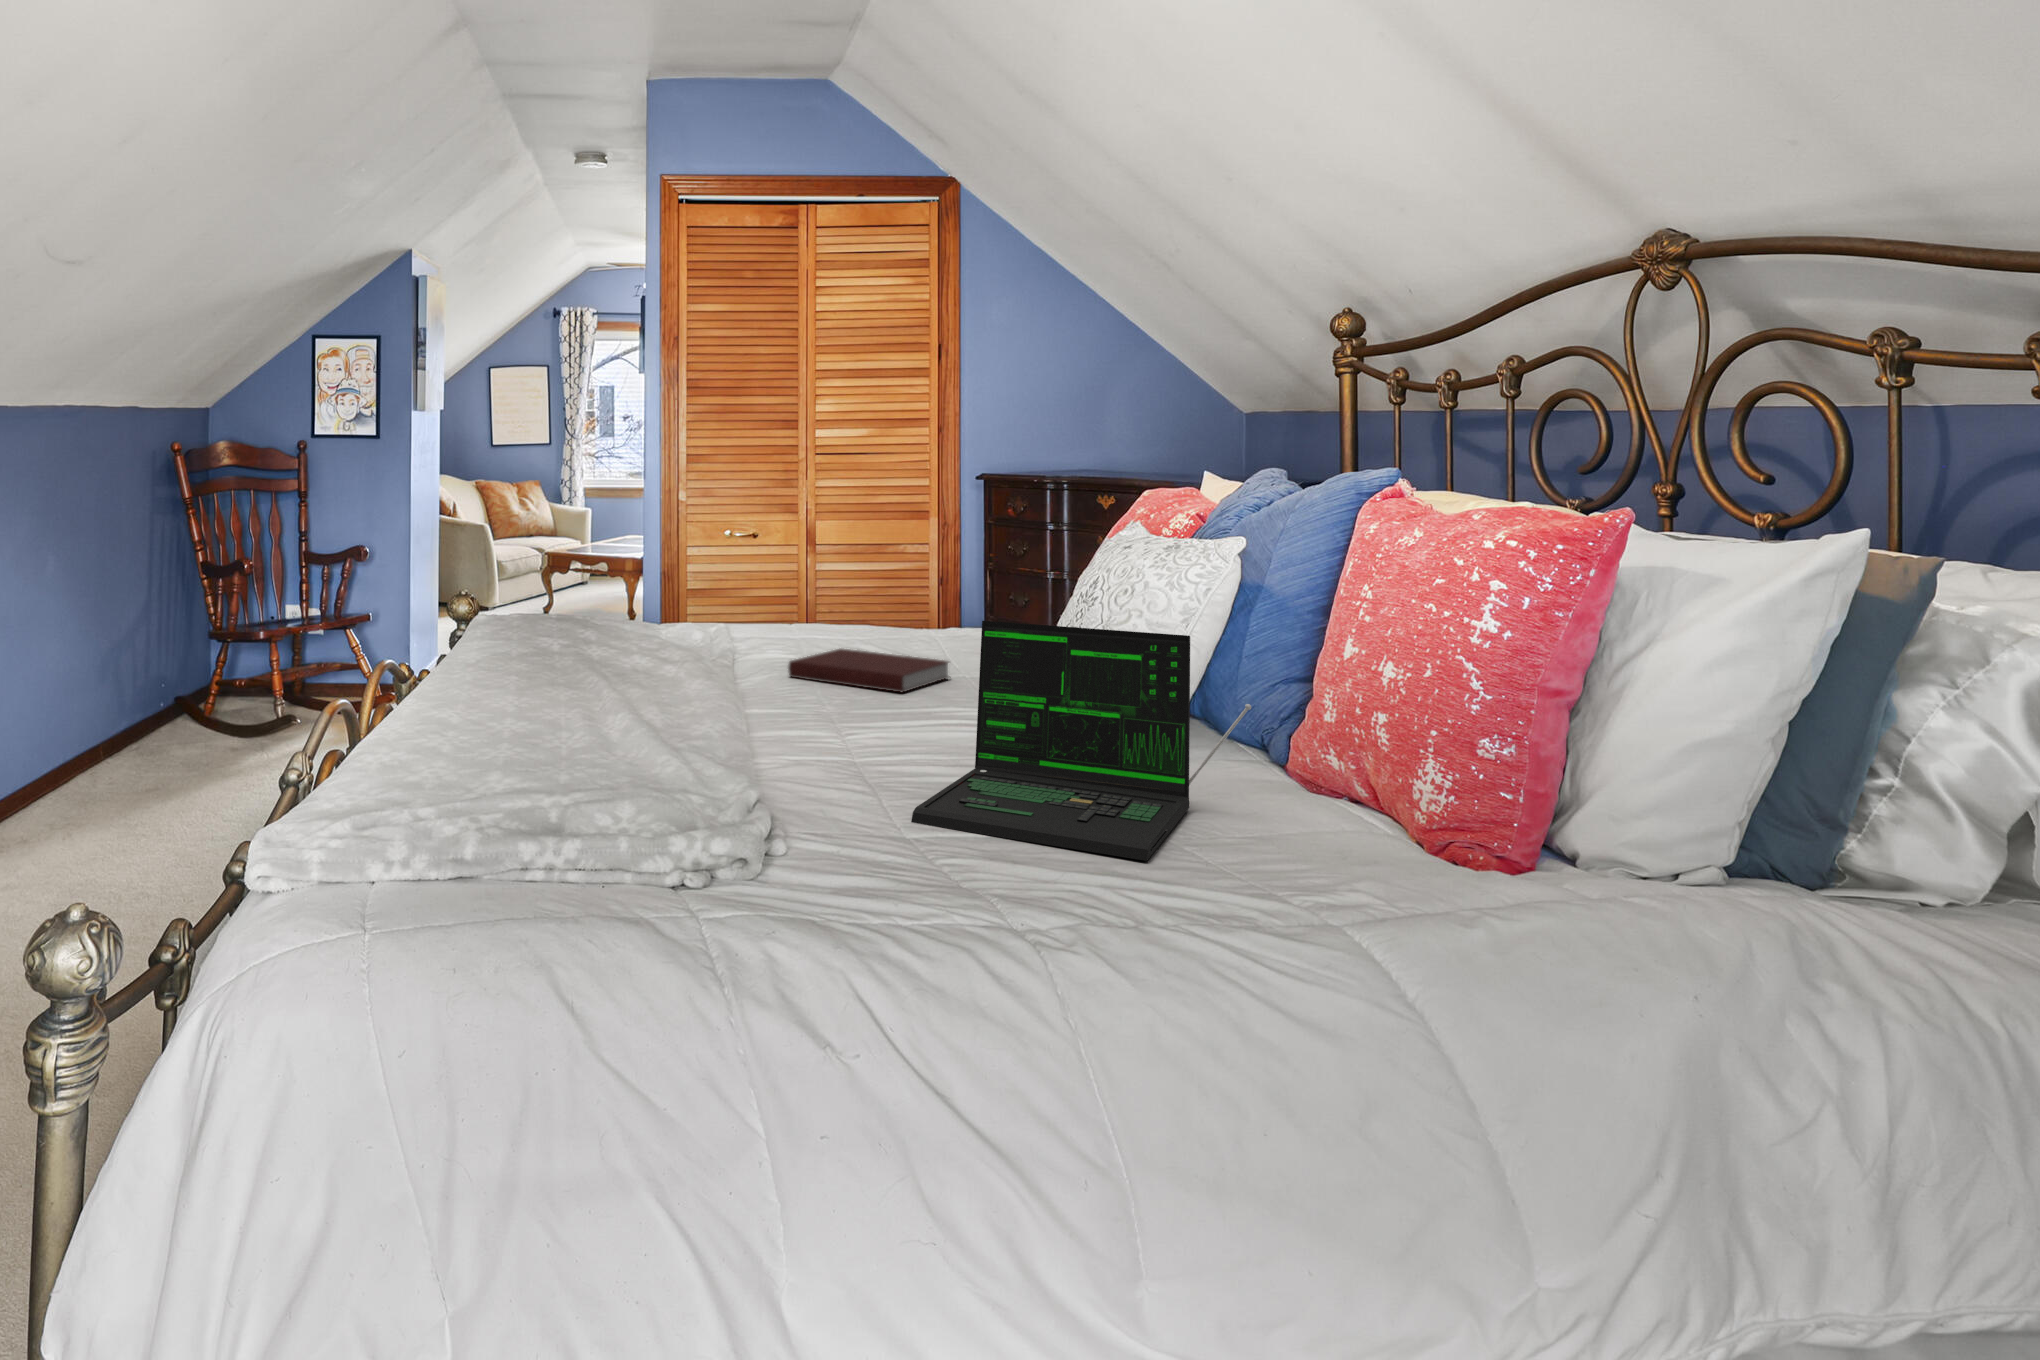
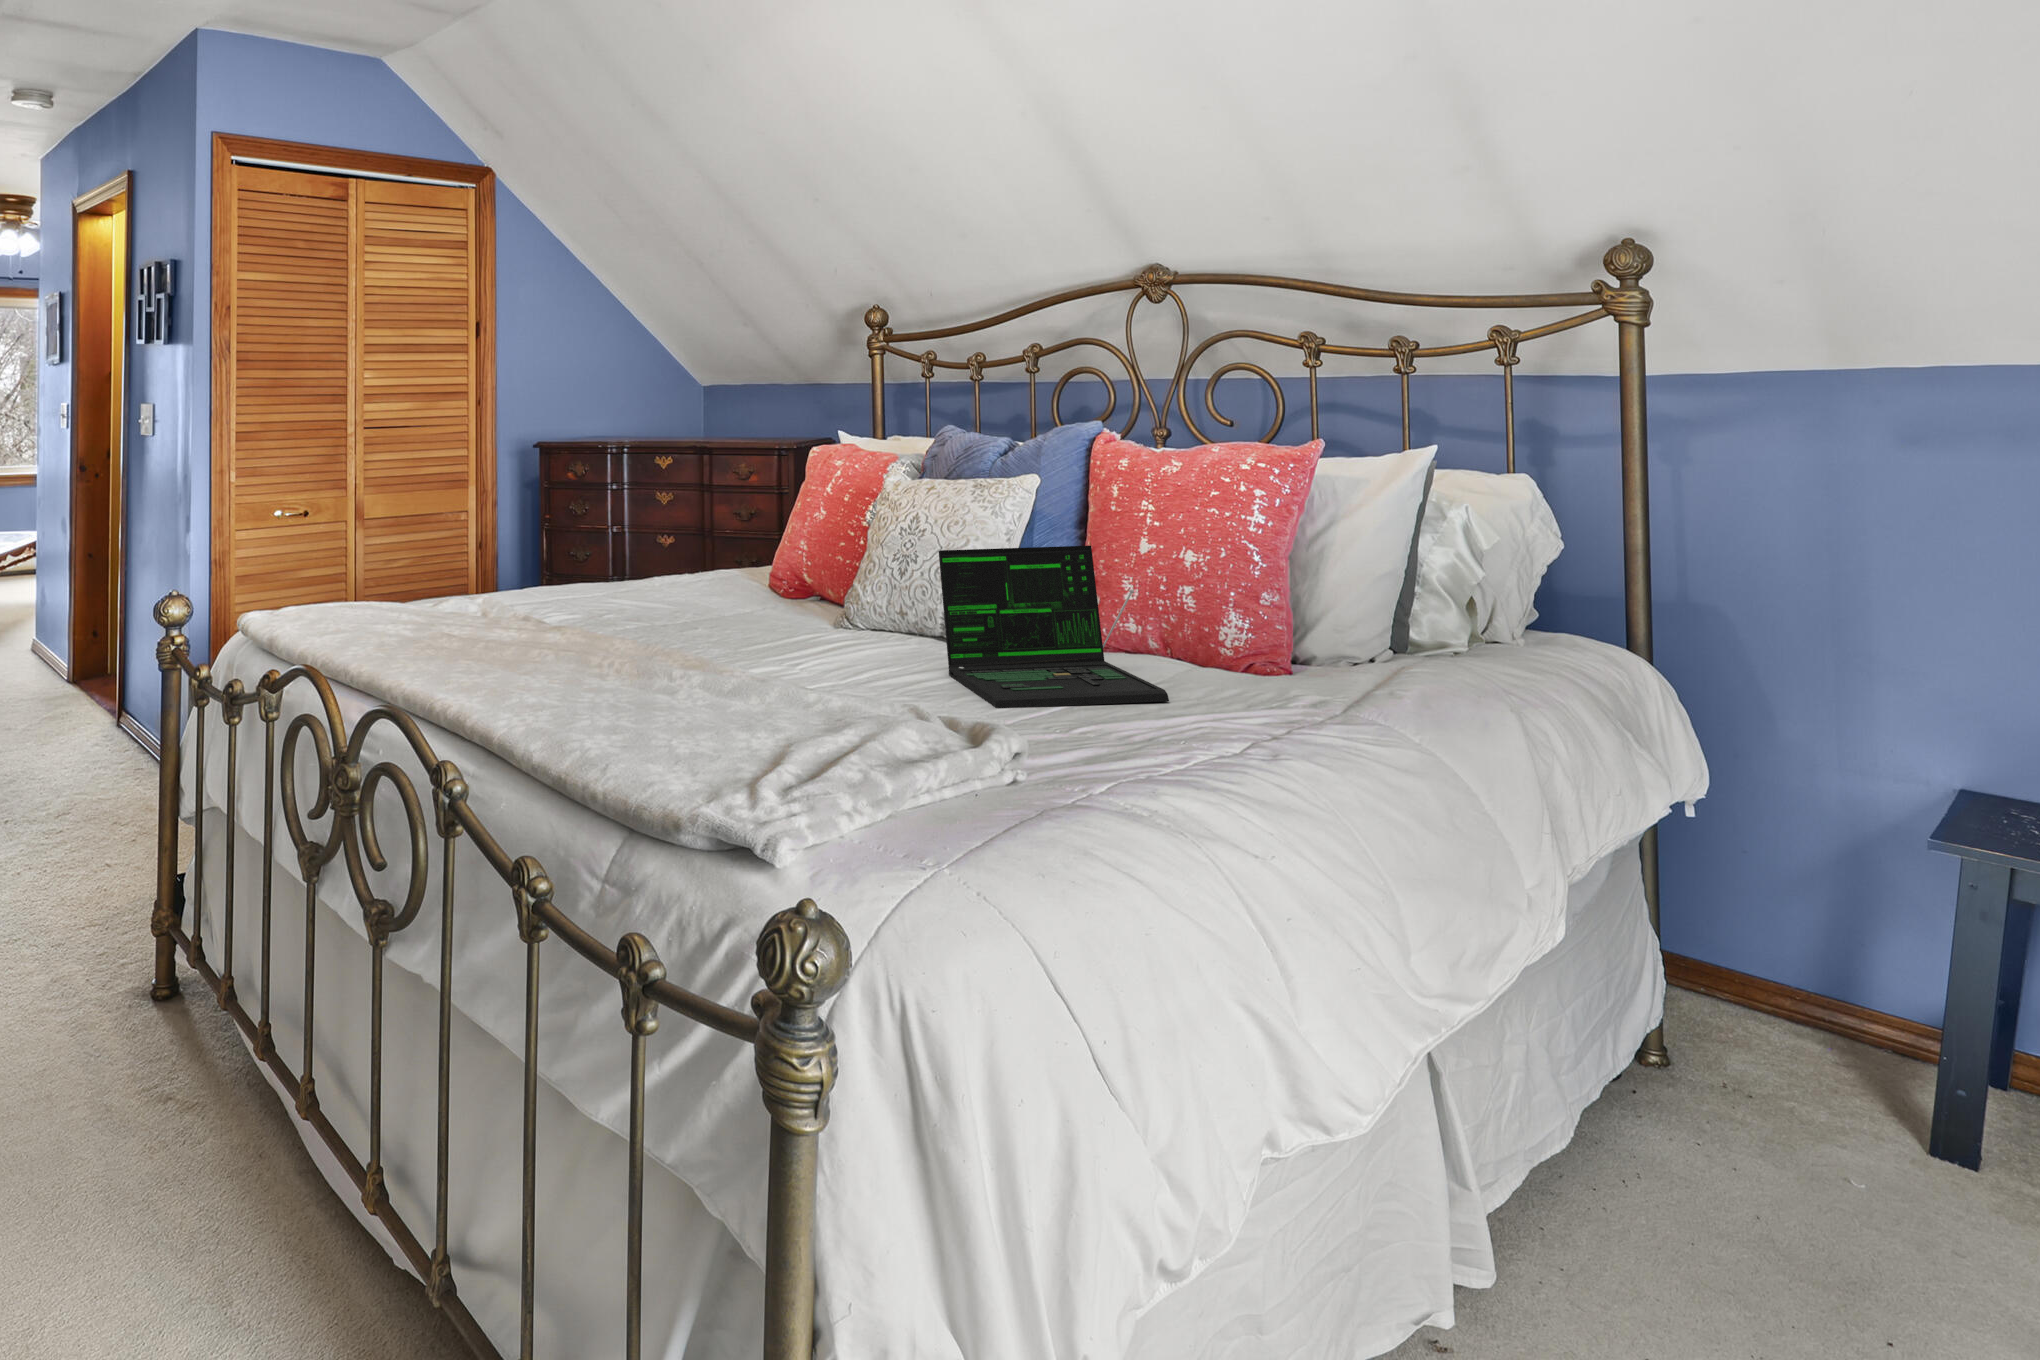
notebook: present [788,649,949,692] -> none [617,599,736,630]

